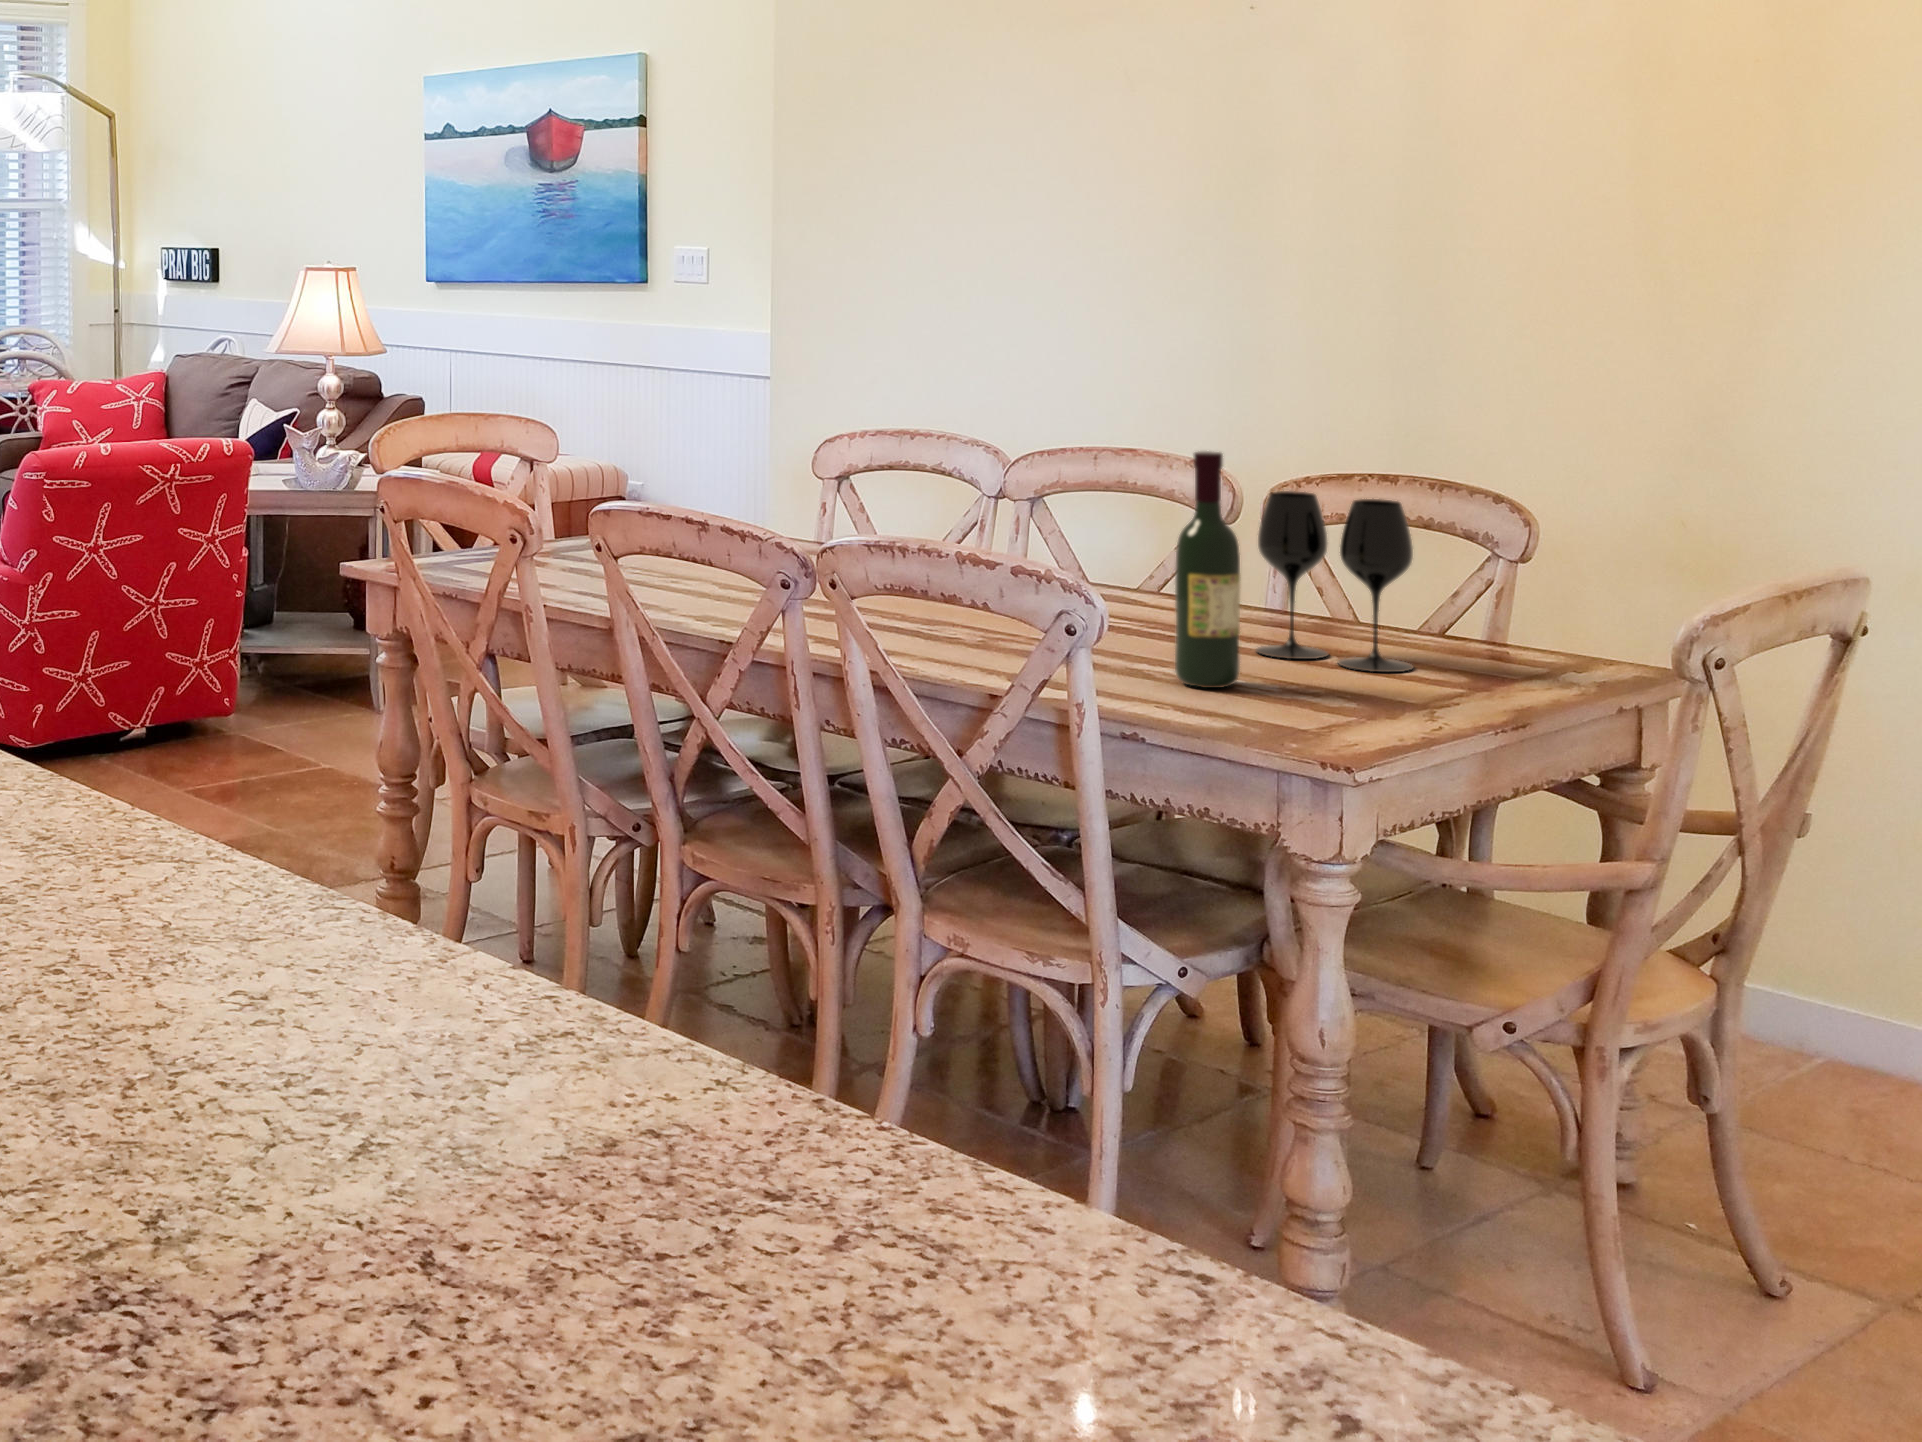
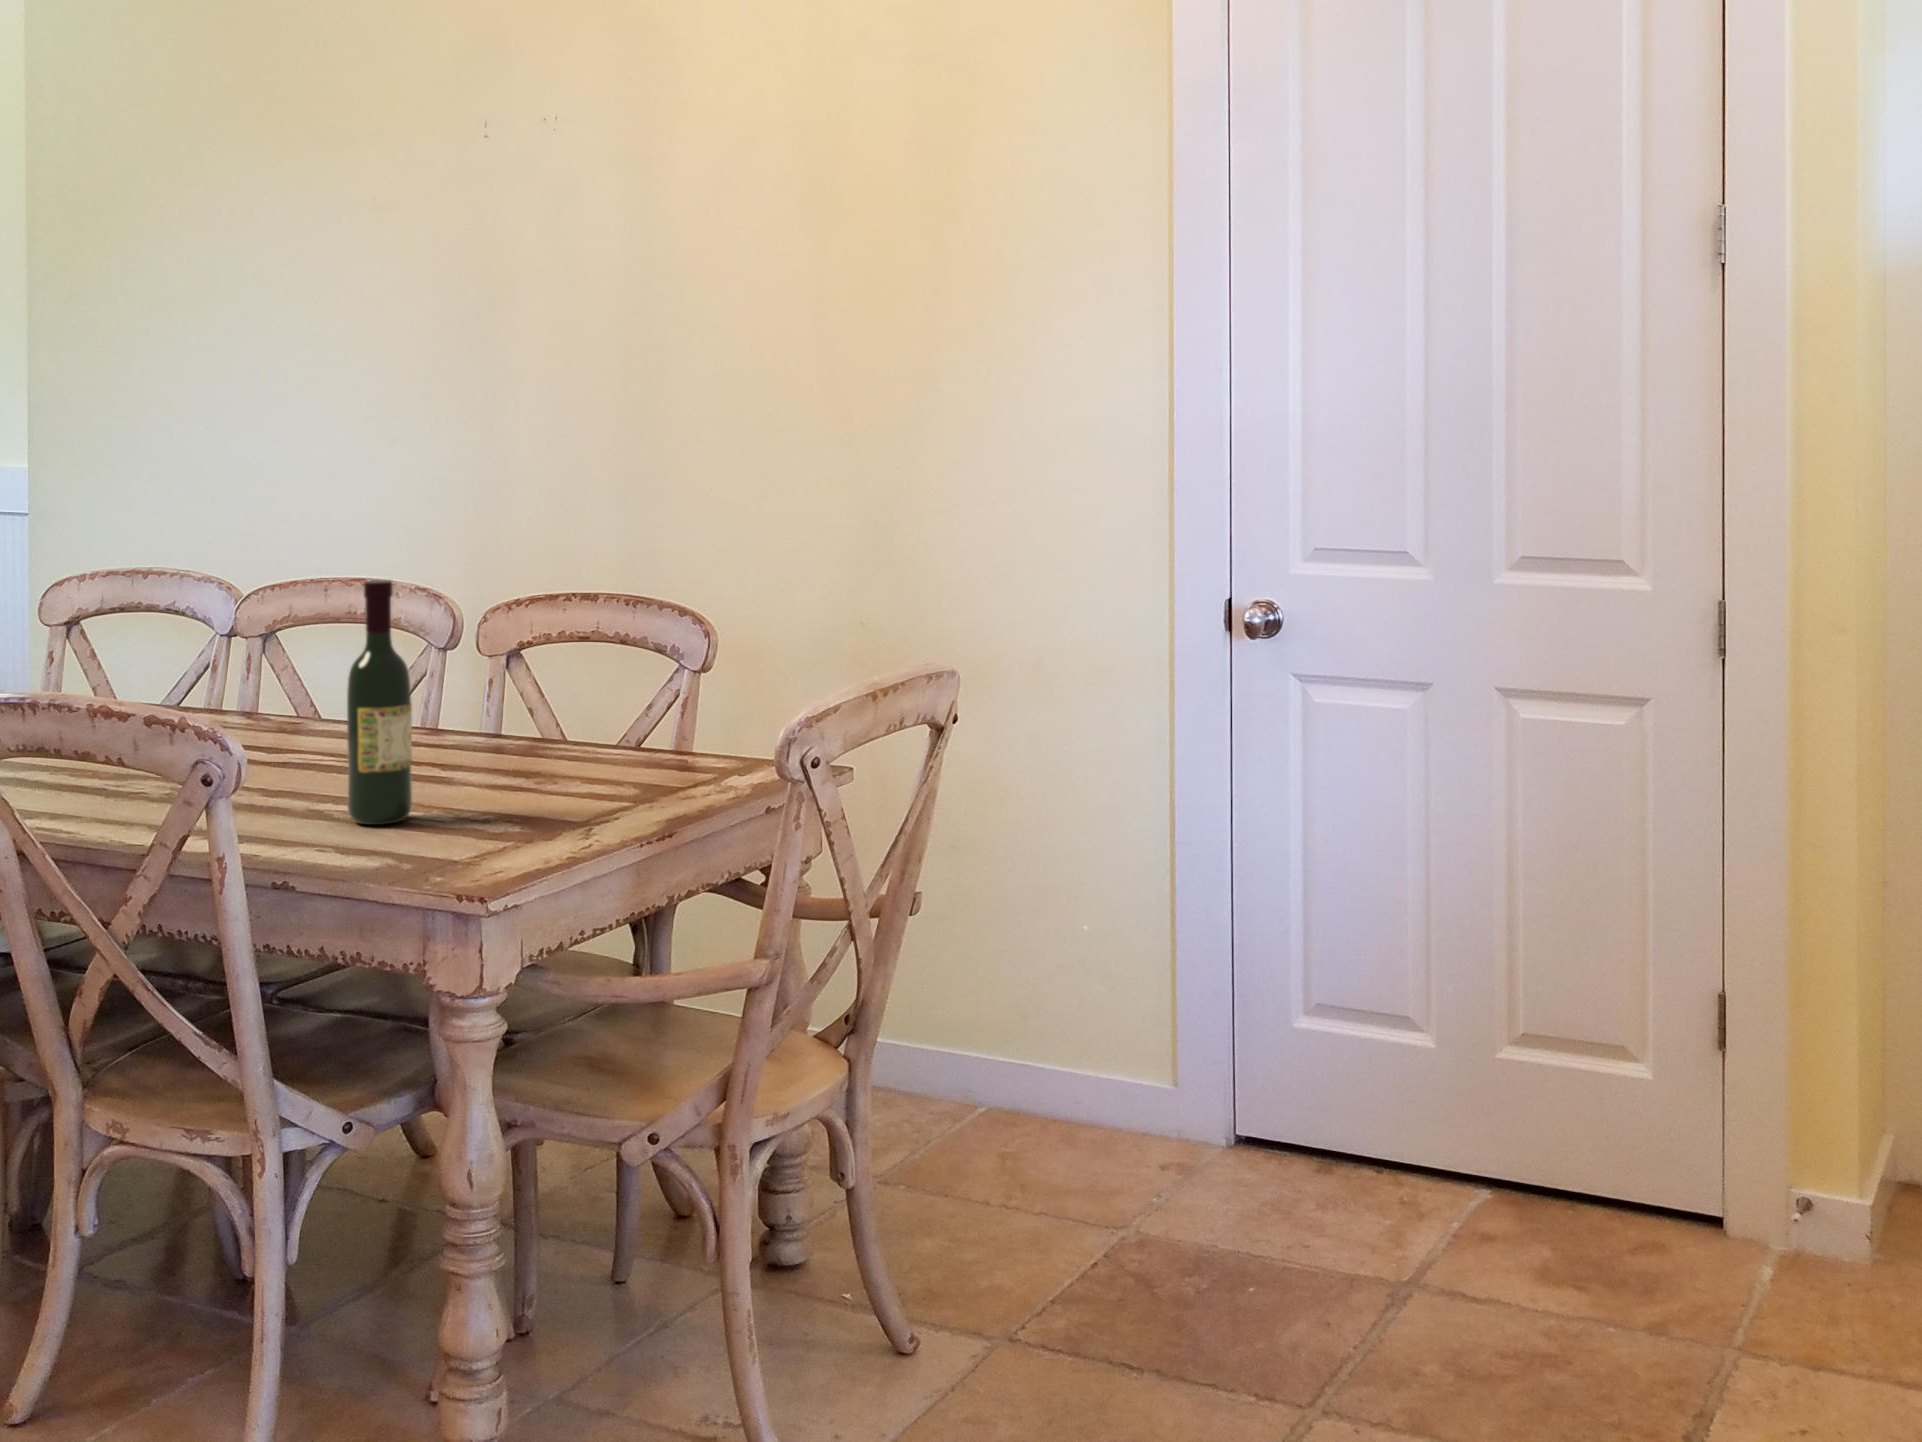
wine glass: present [1256,491,1413,672] -> none [446,616,591,792]

